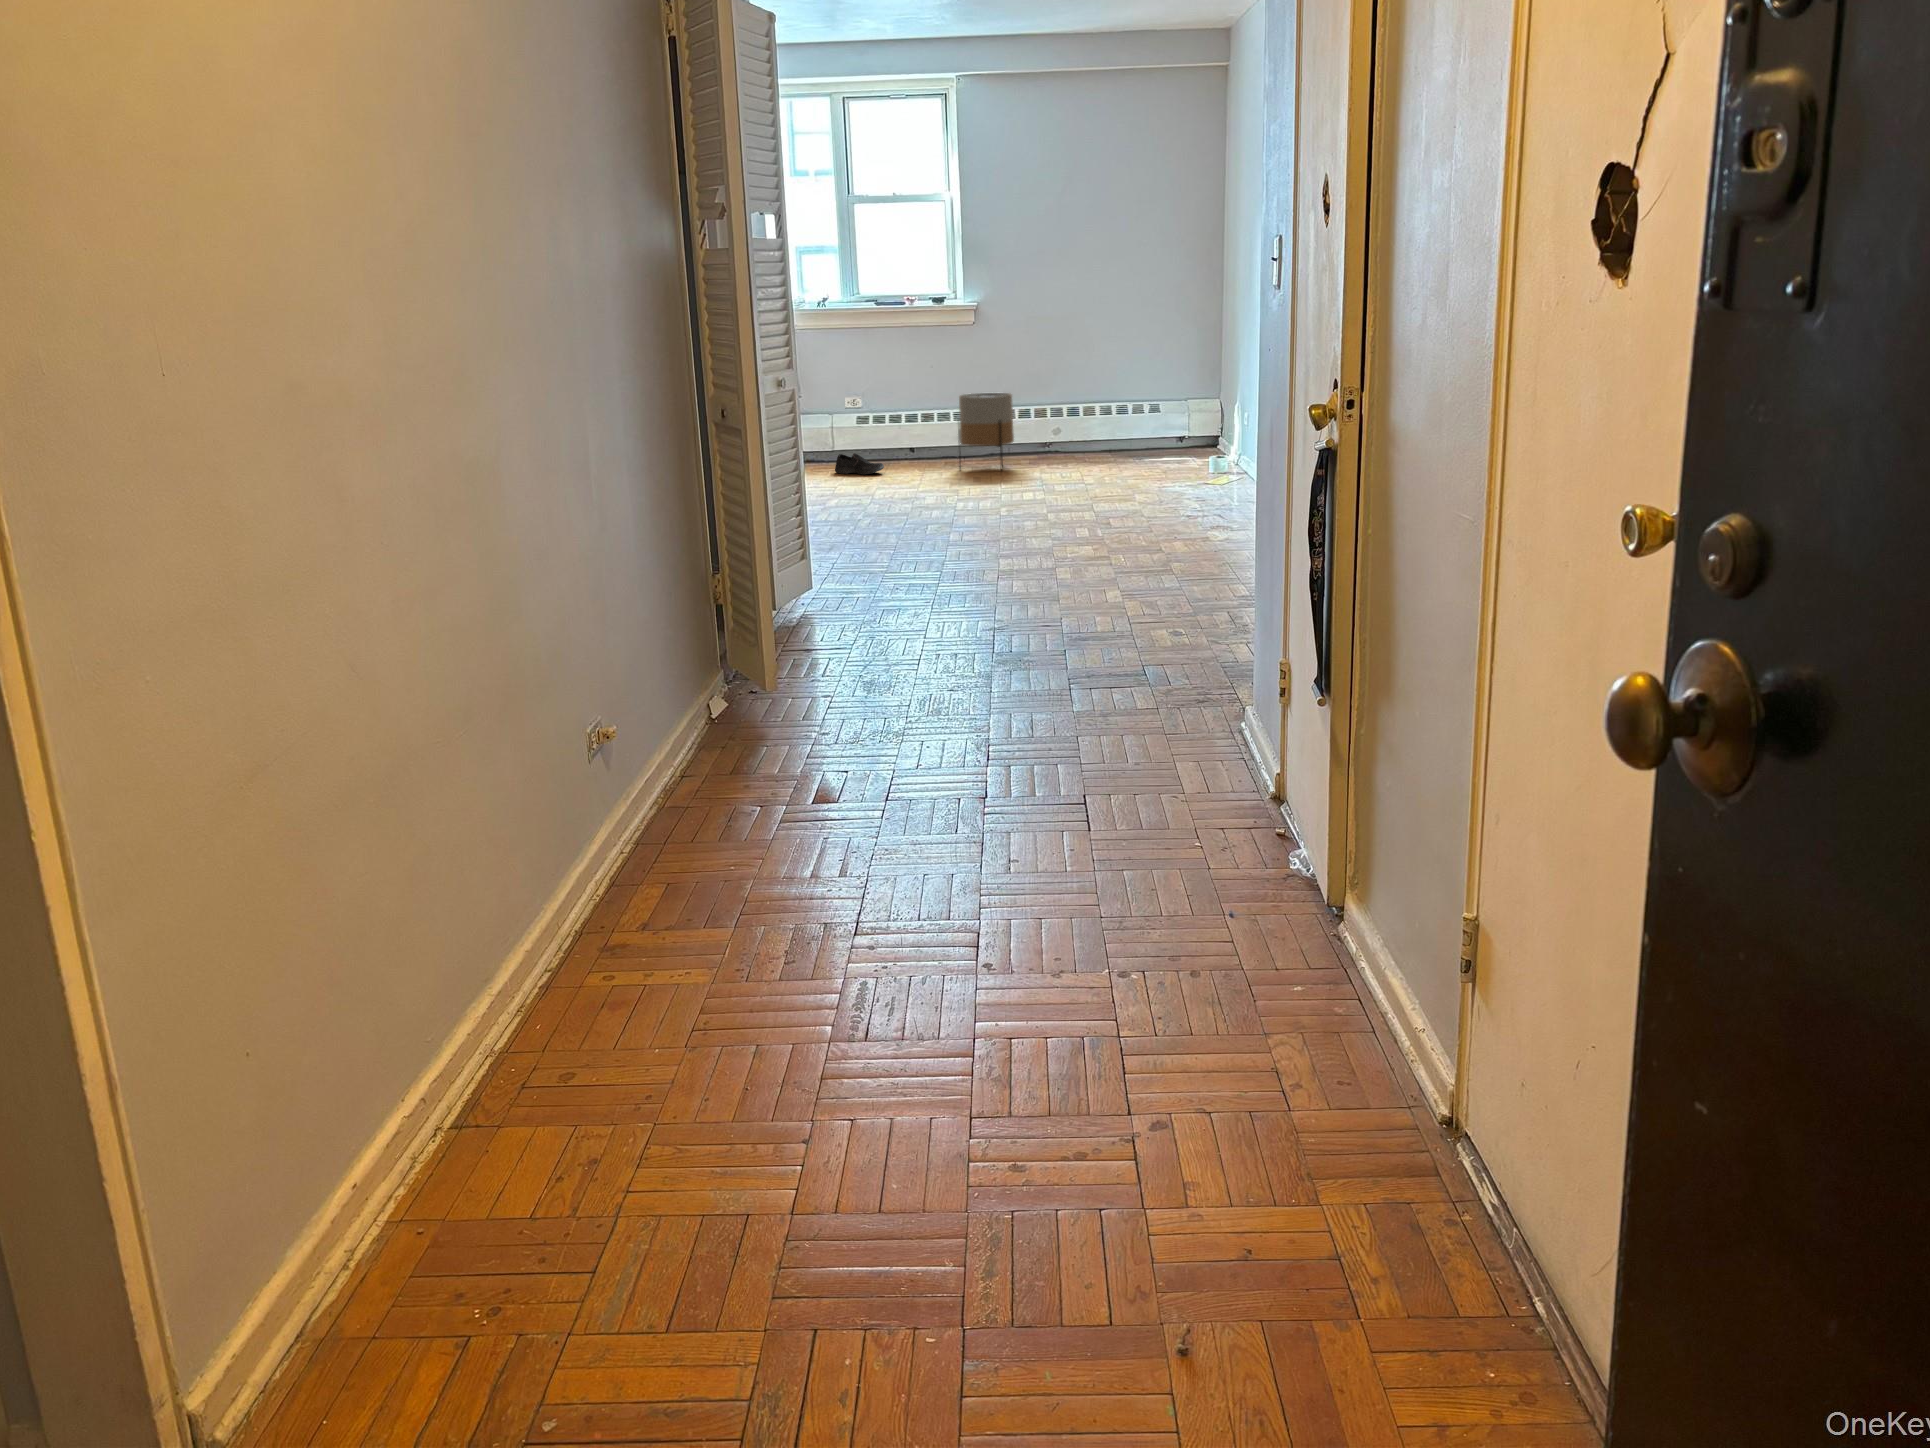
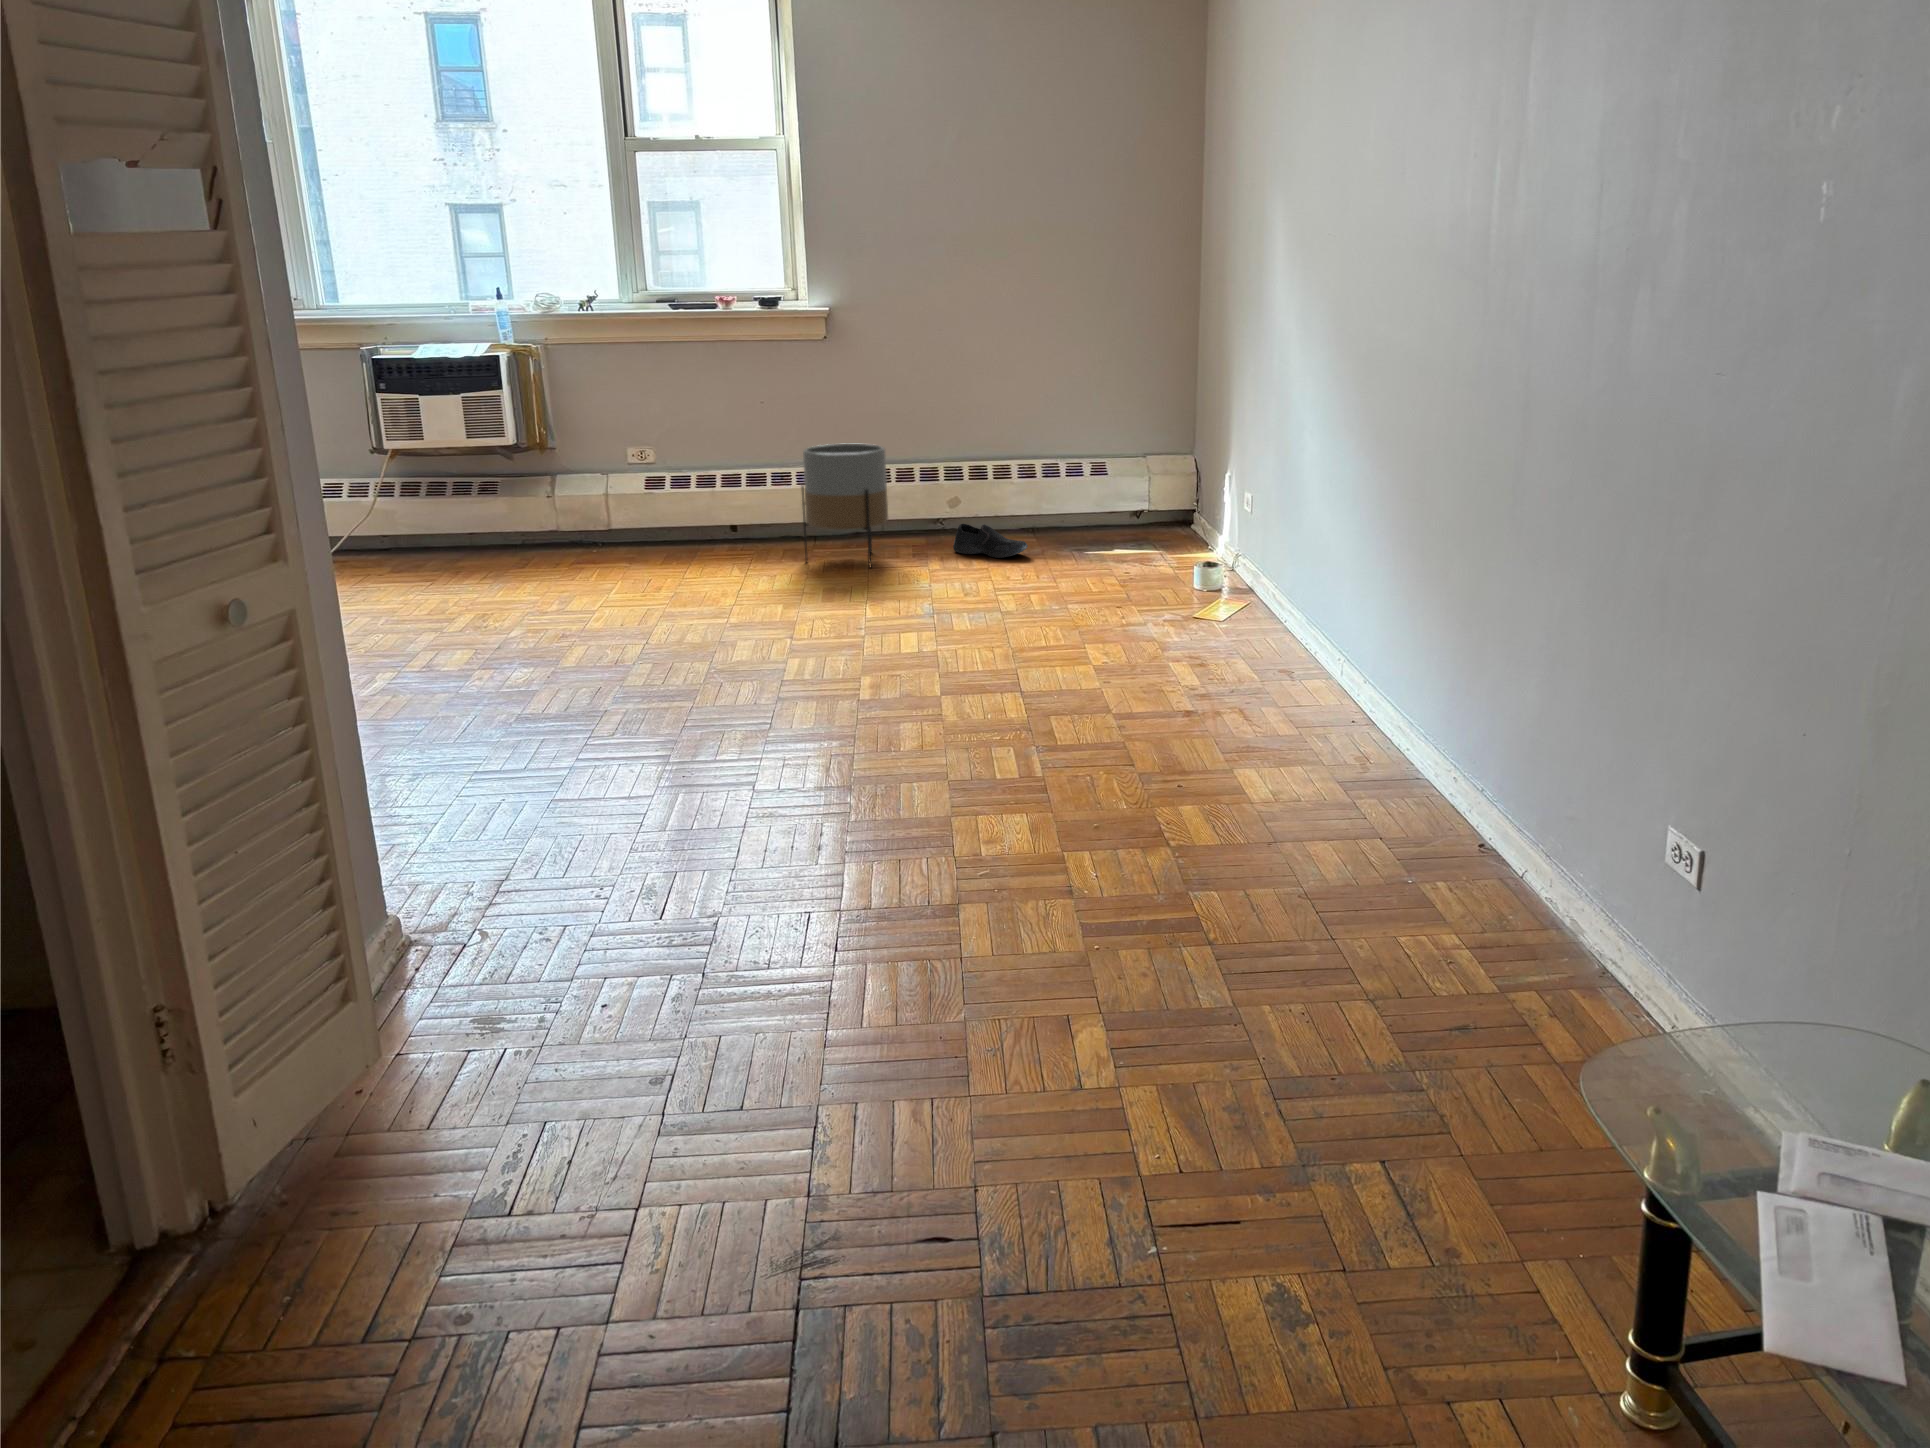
shoe: present [835,453,884,474] -> present [953,524,1028,558]

